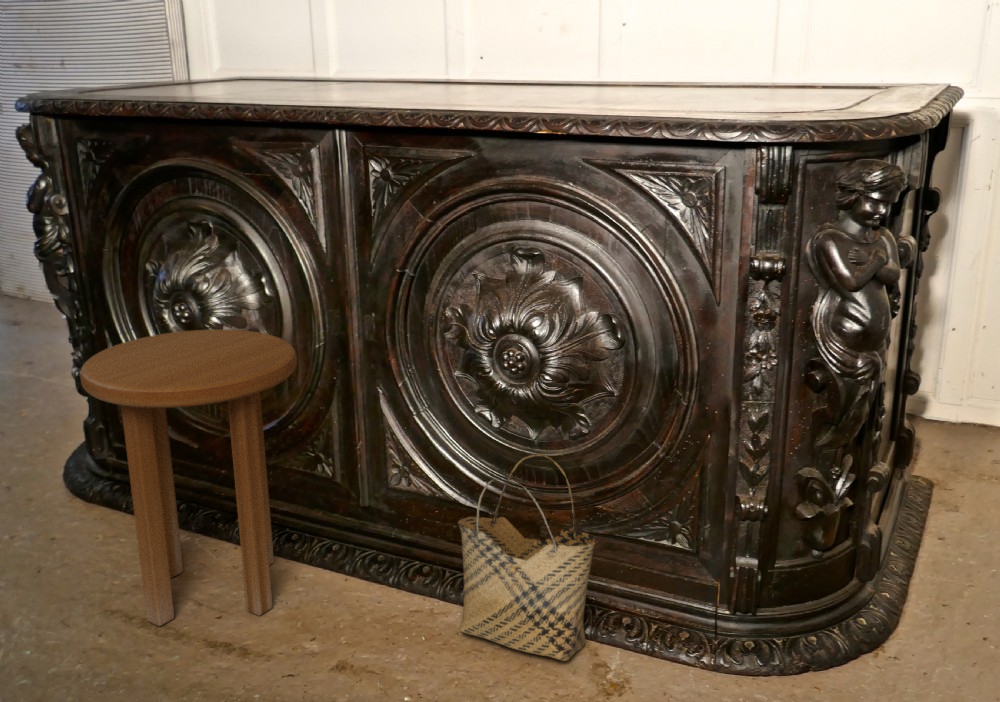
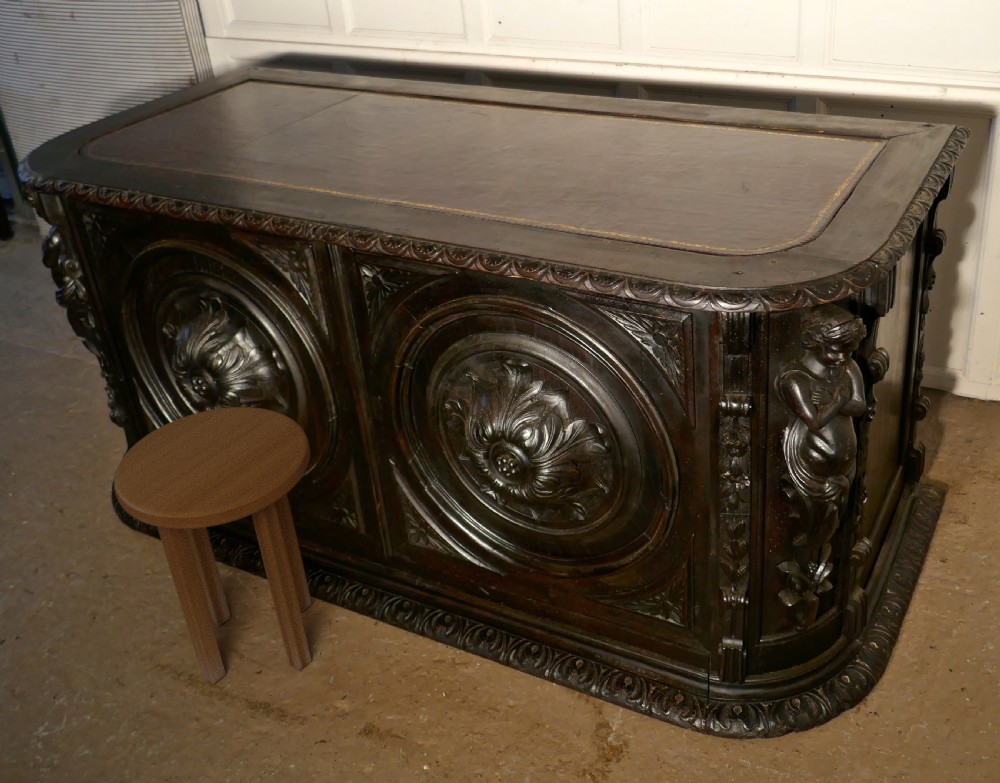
woven basket: present [458,453,595,661] -> none [468,543,592,725]

